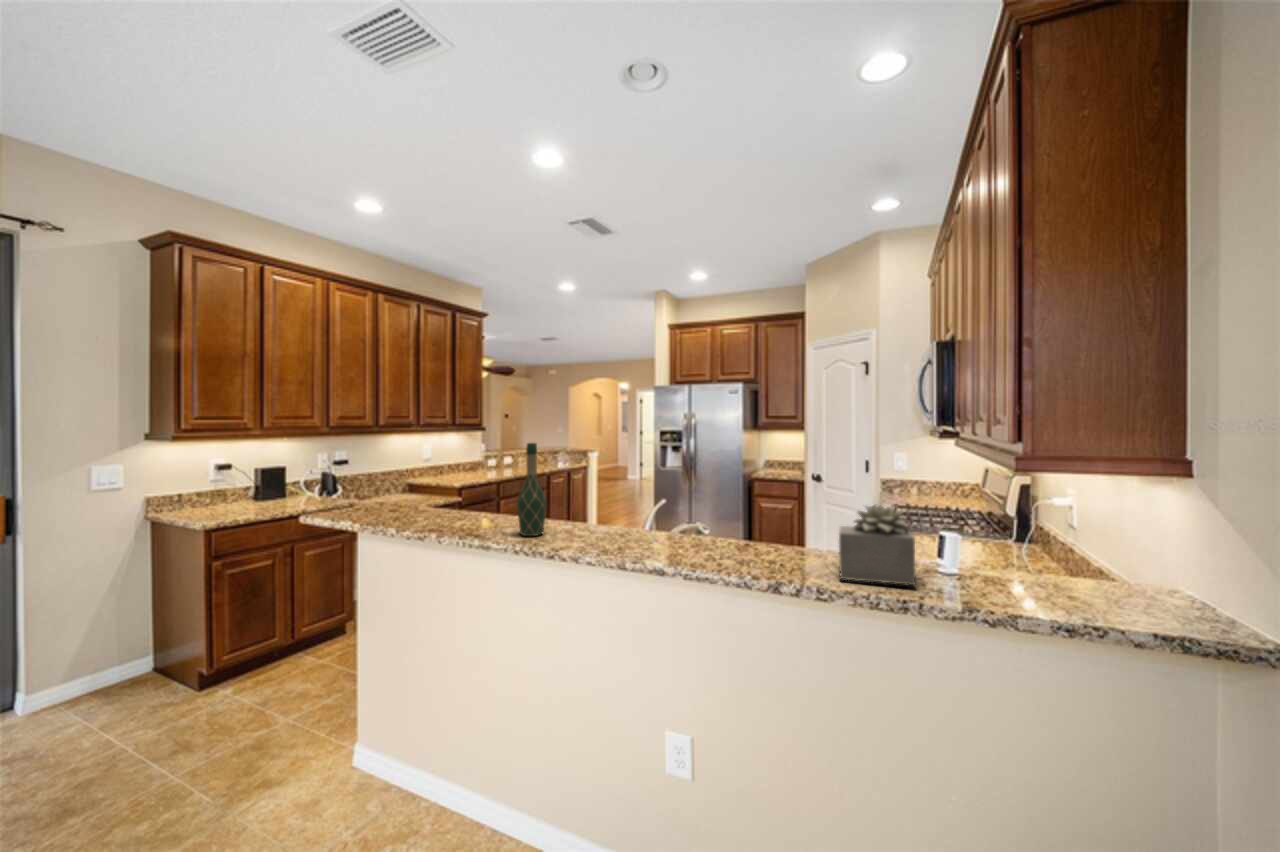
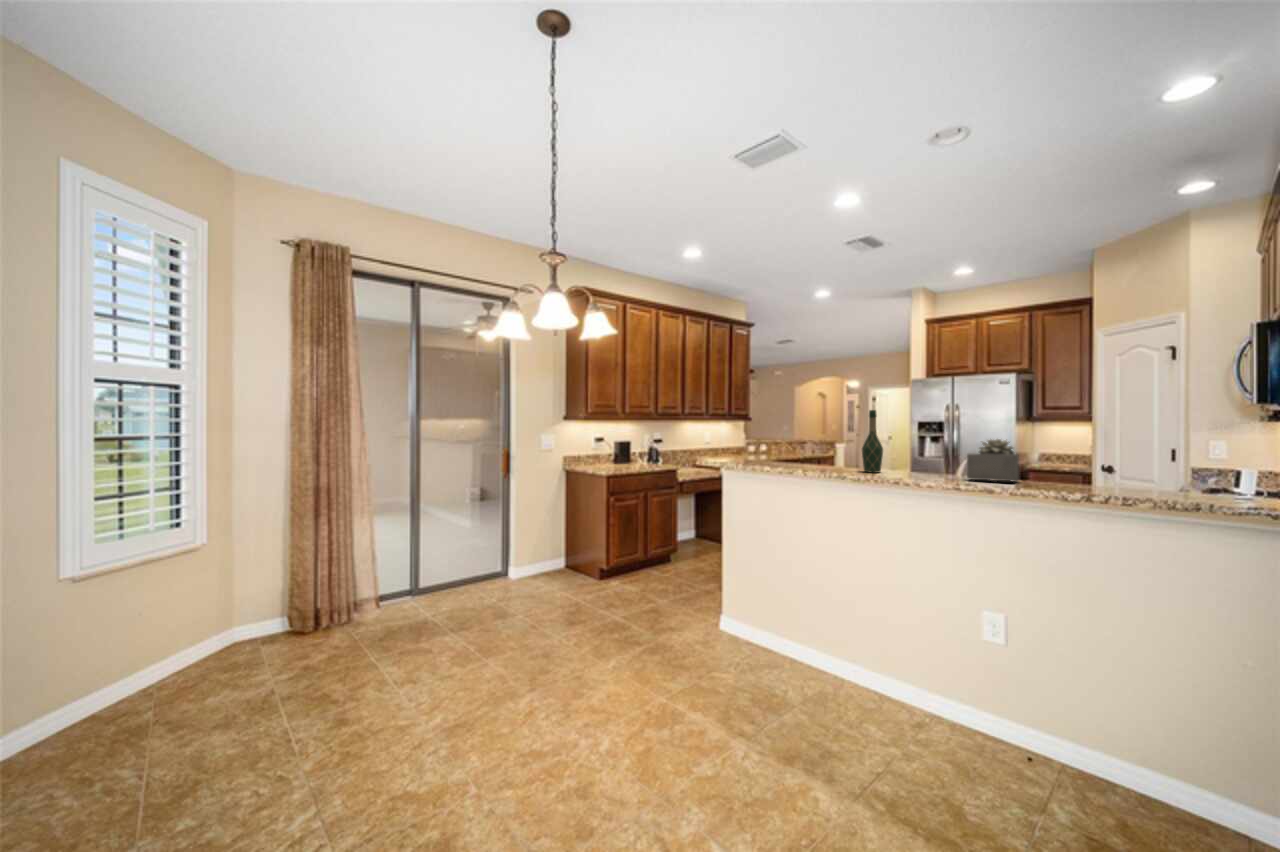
succulent plant: present [839,504,915,585] -> present [967,439,1019,481]

